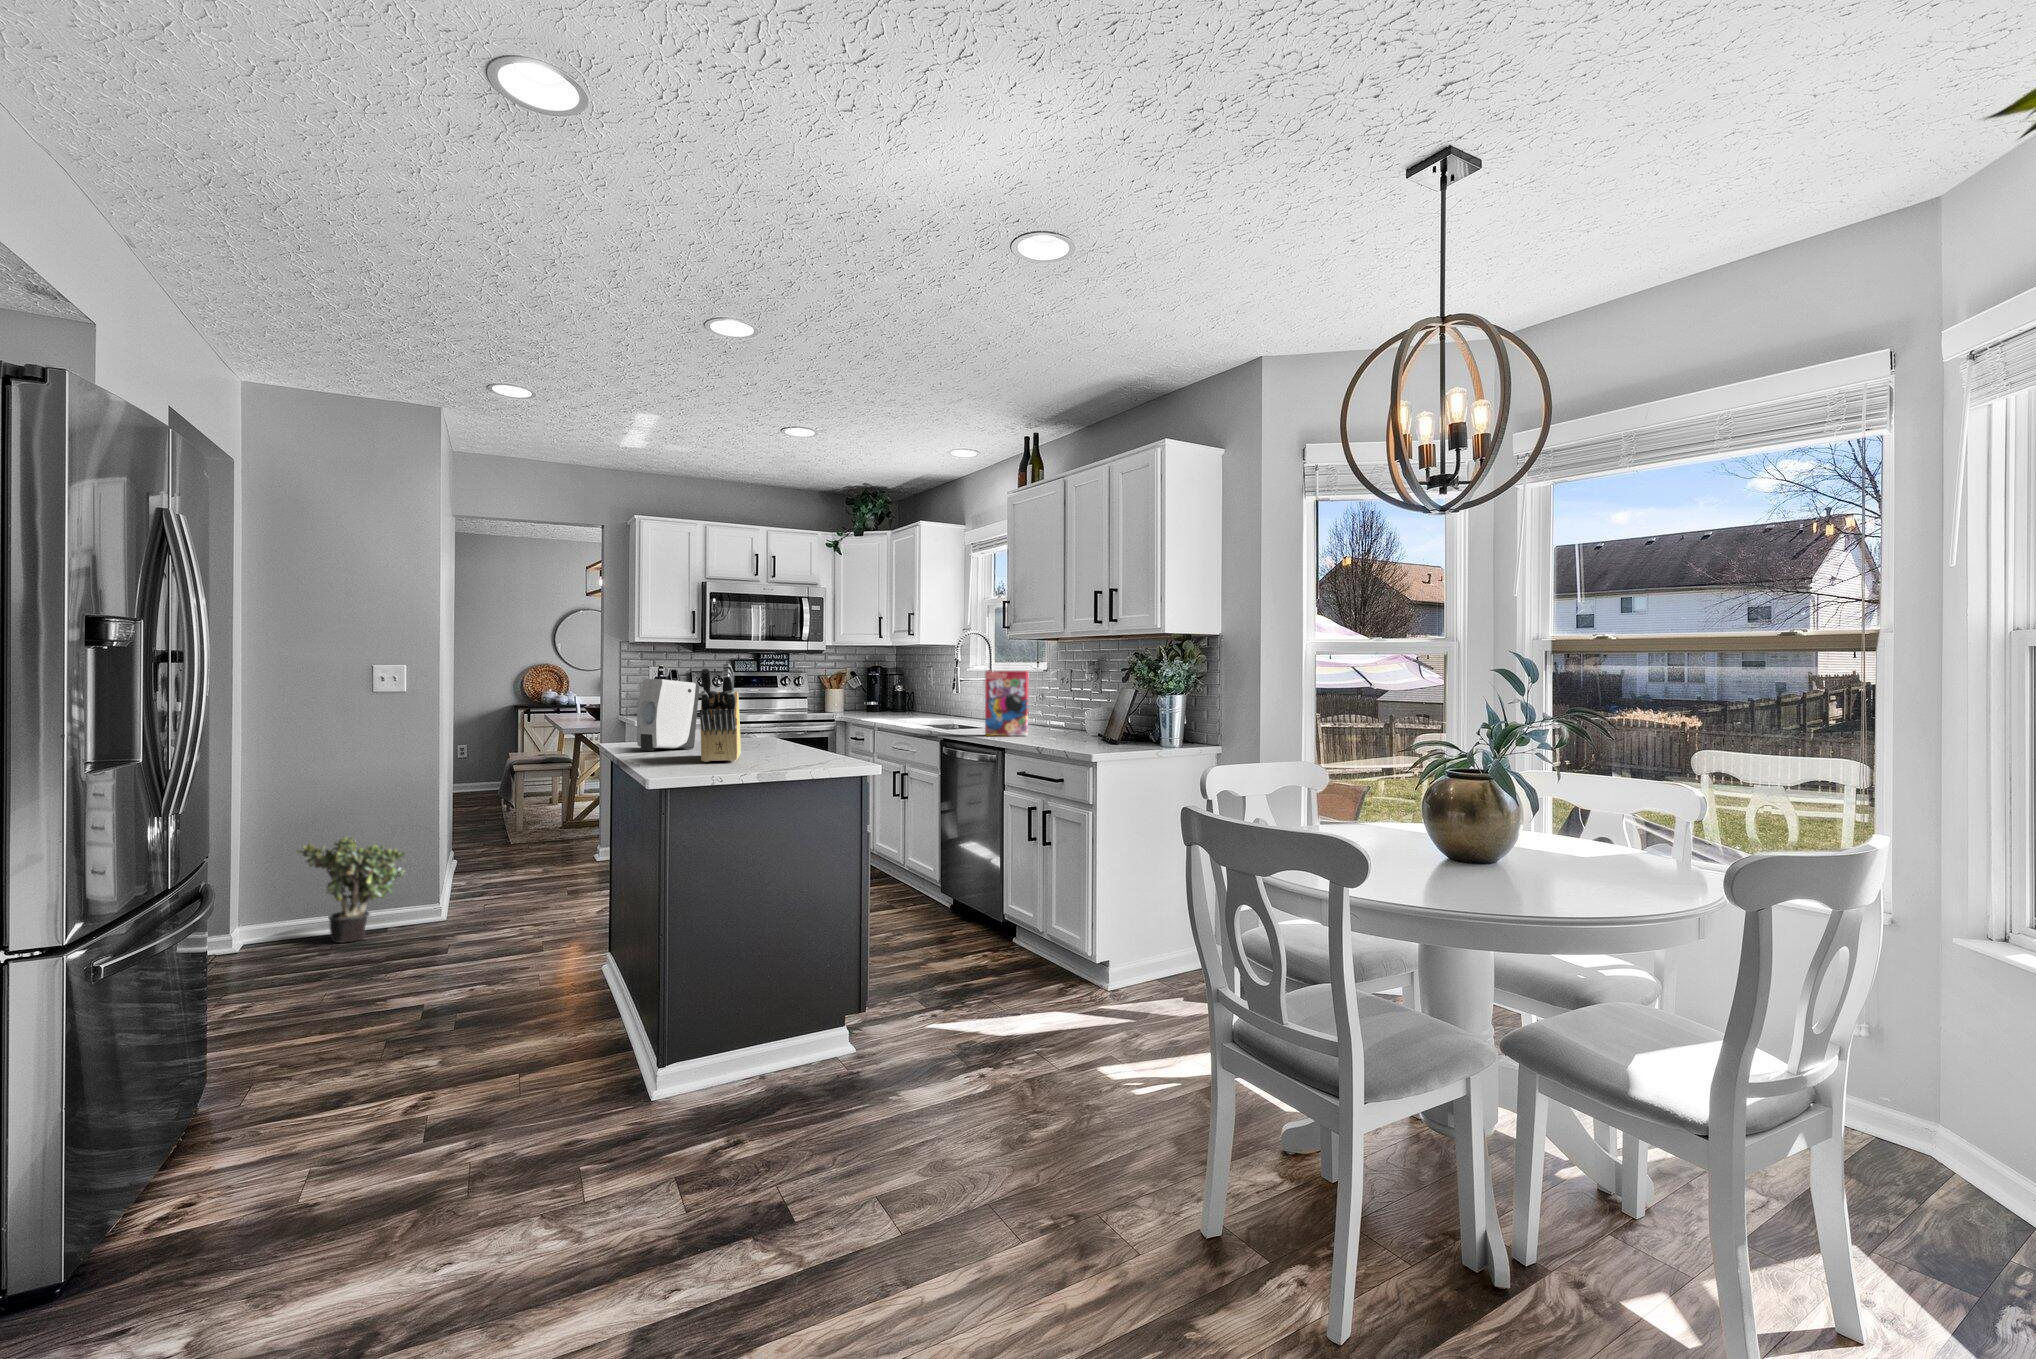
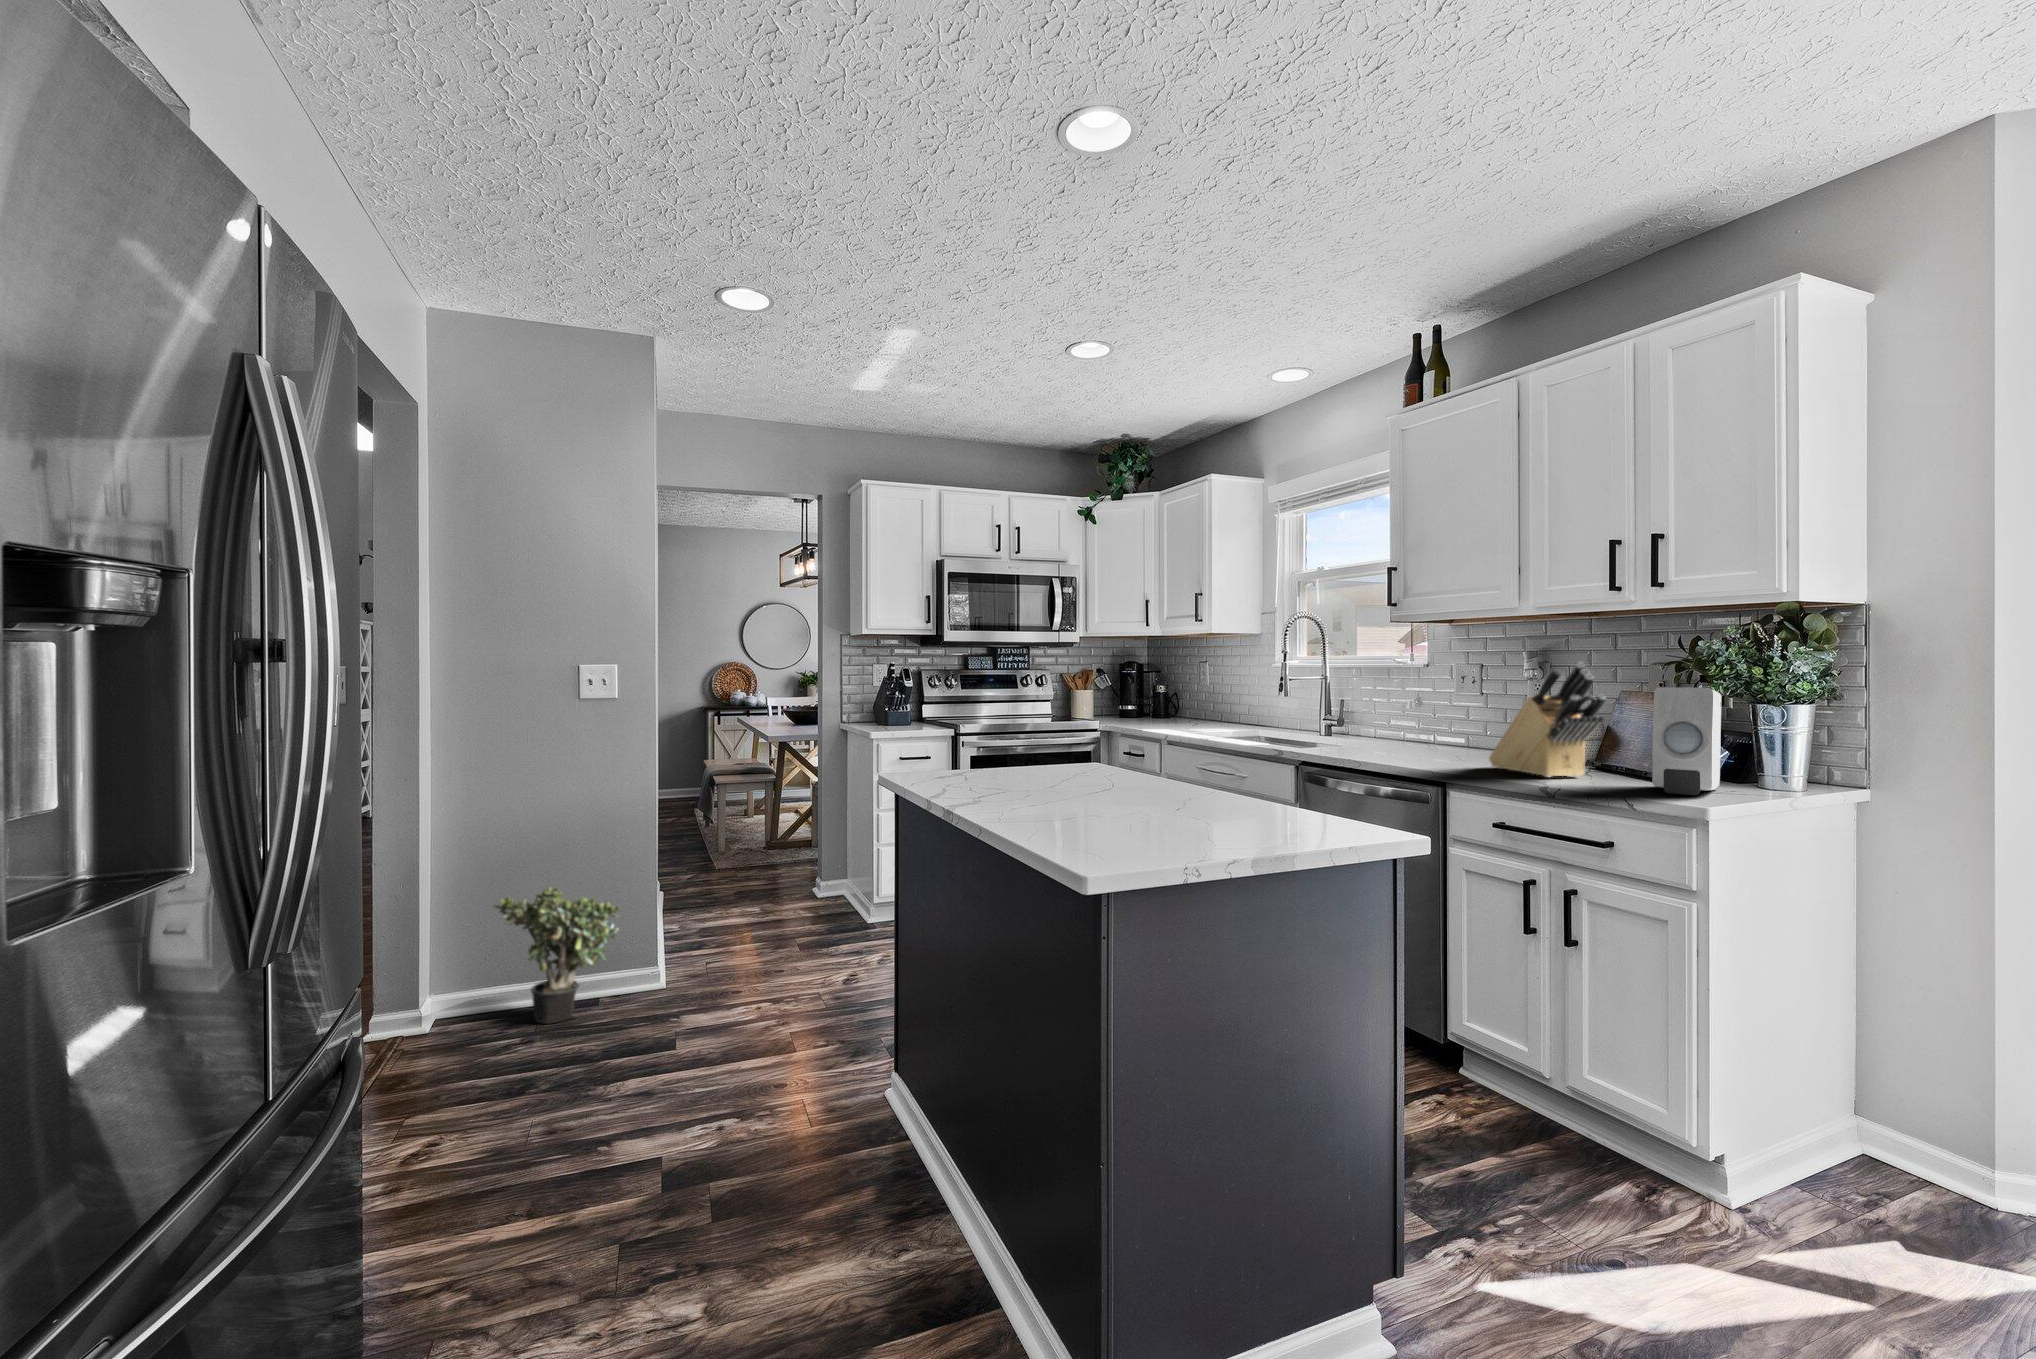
knife block: present [700,663,741,762] -> present [1489,663,1606,777]
cereal box: present [985,671,1029,736] -> none [1376,666,1443,759]
soap dispenser: present [637,679,699,751] -> present [1652,687,1721,795]

